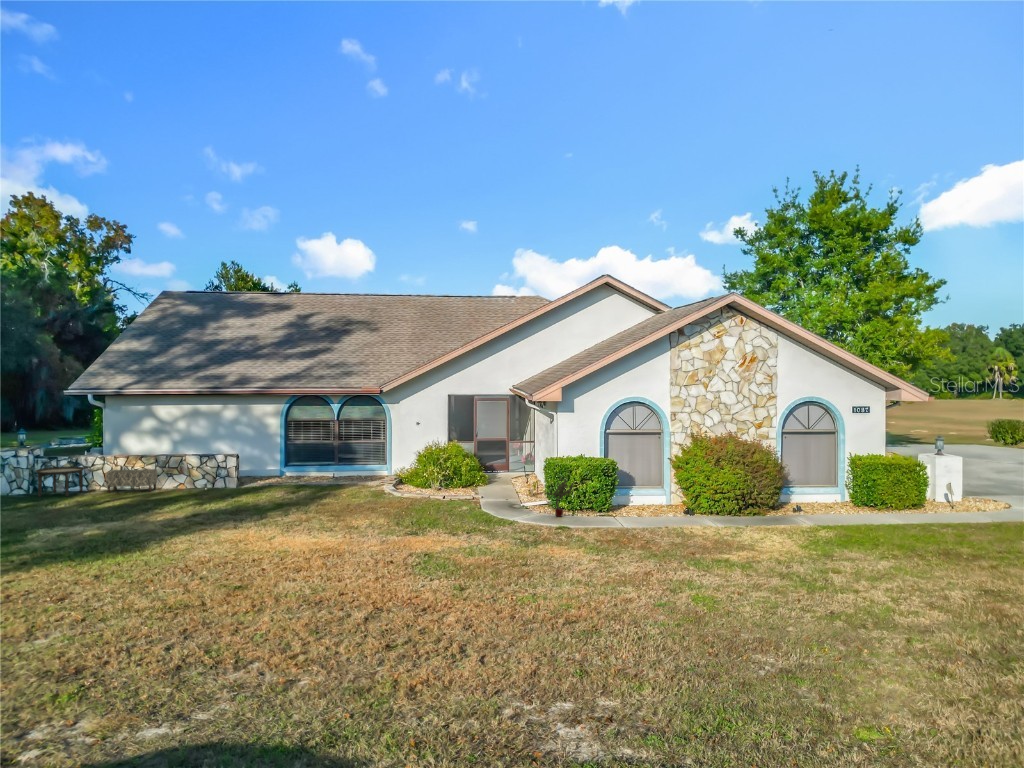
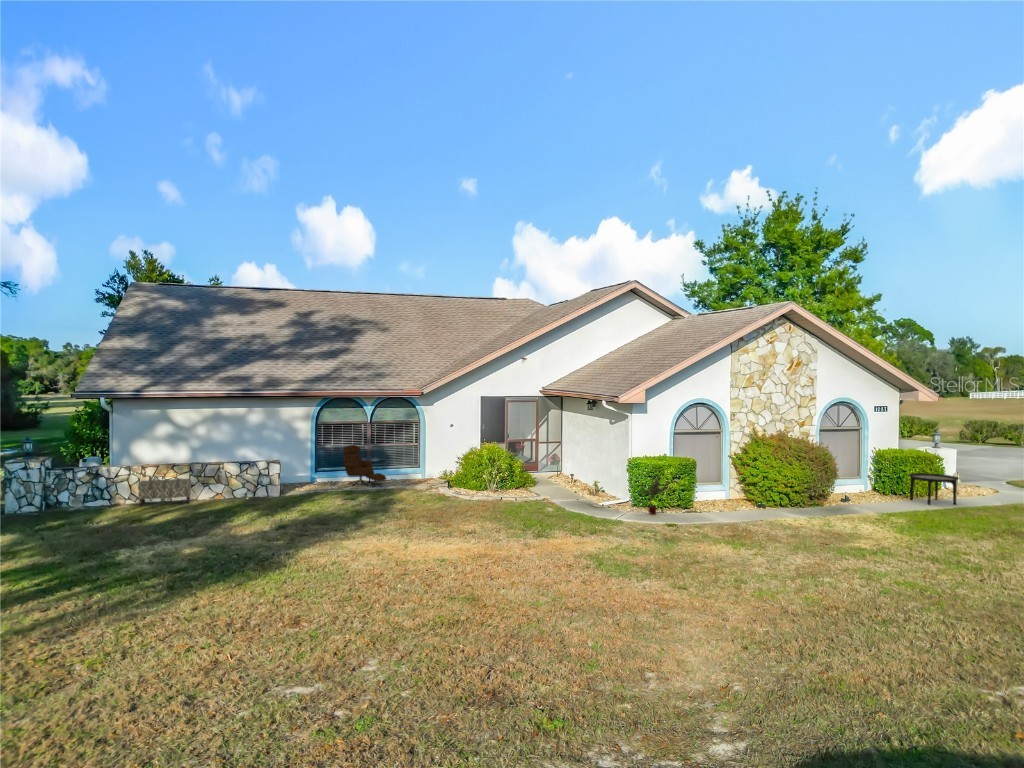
lounge chair: none [309,442,348,483] -> present [343,445,386,486]
round table: present [36,466,85,497] -> present [909,473,959,505]

